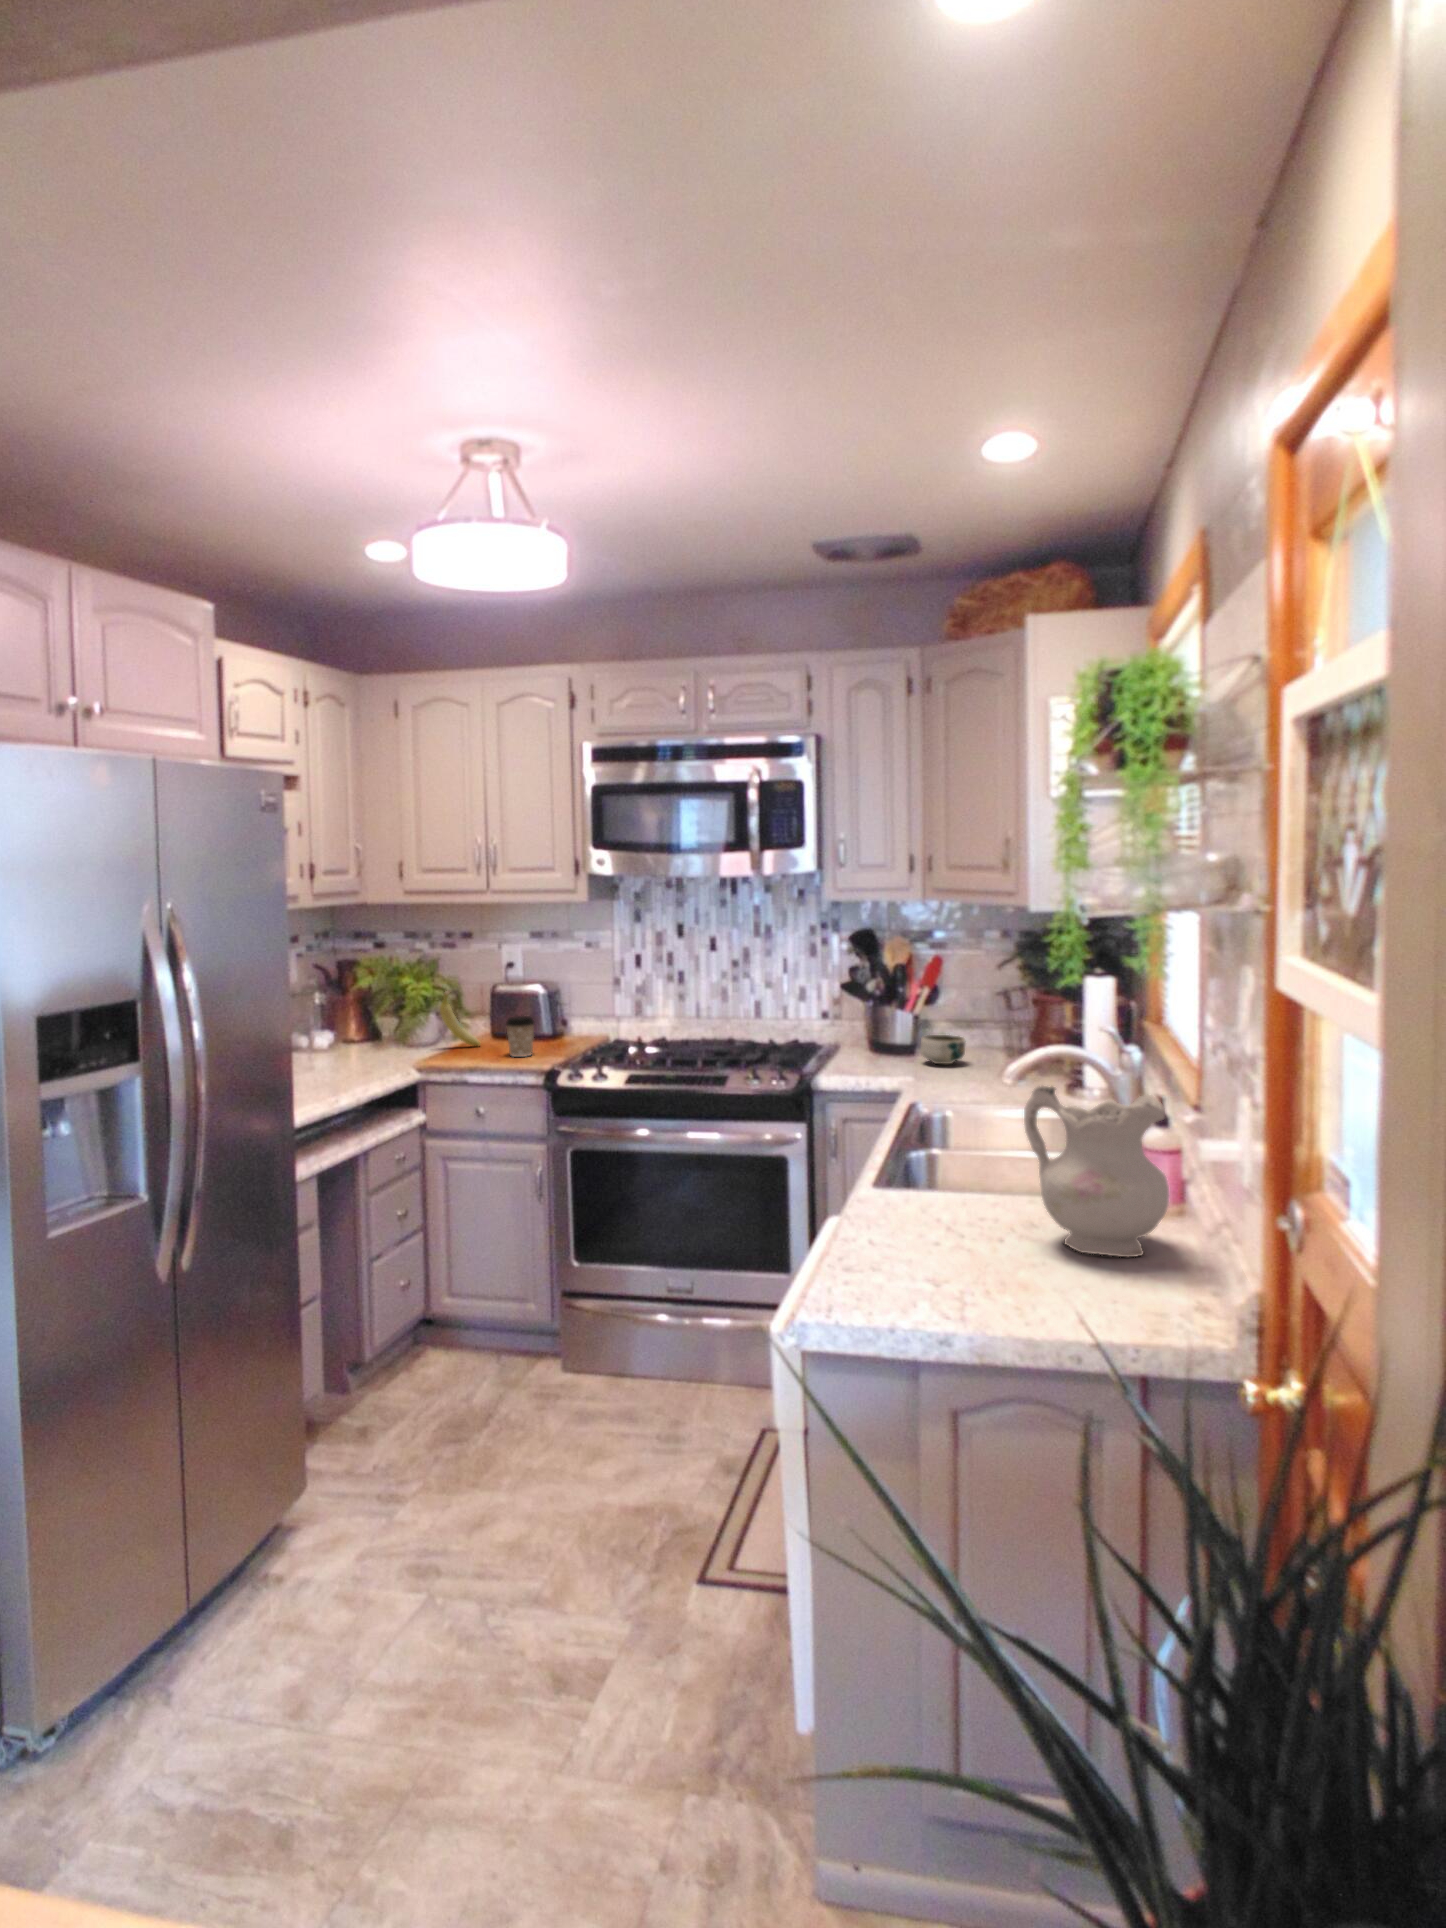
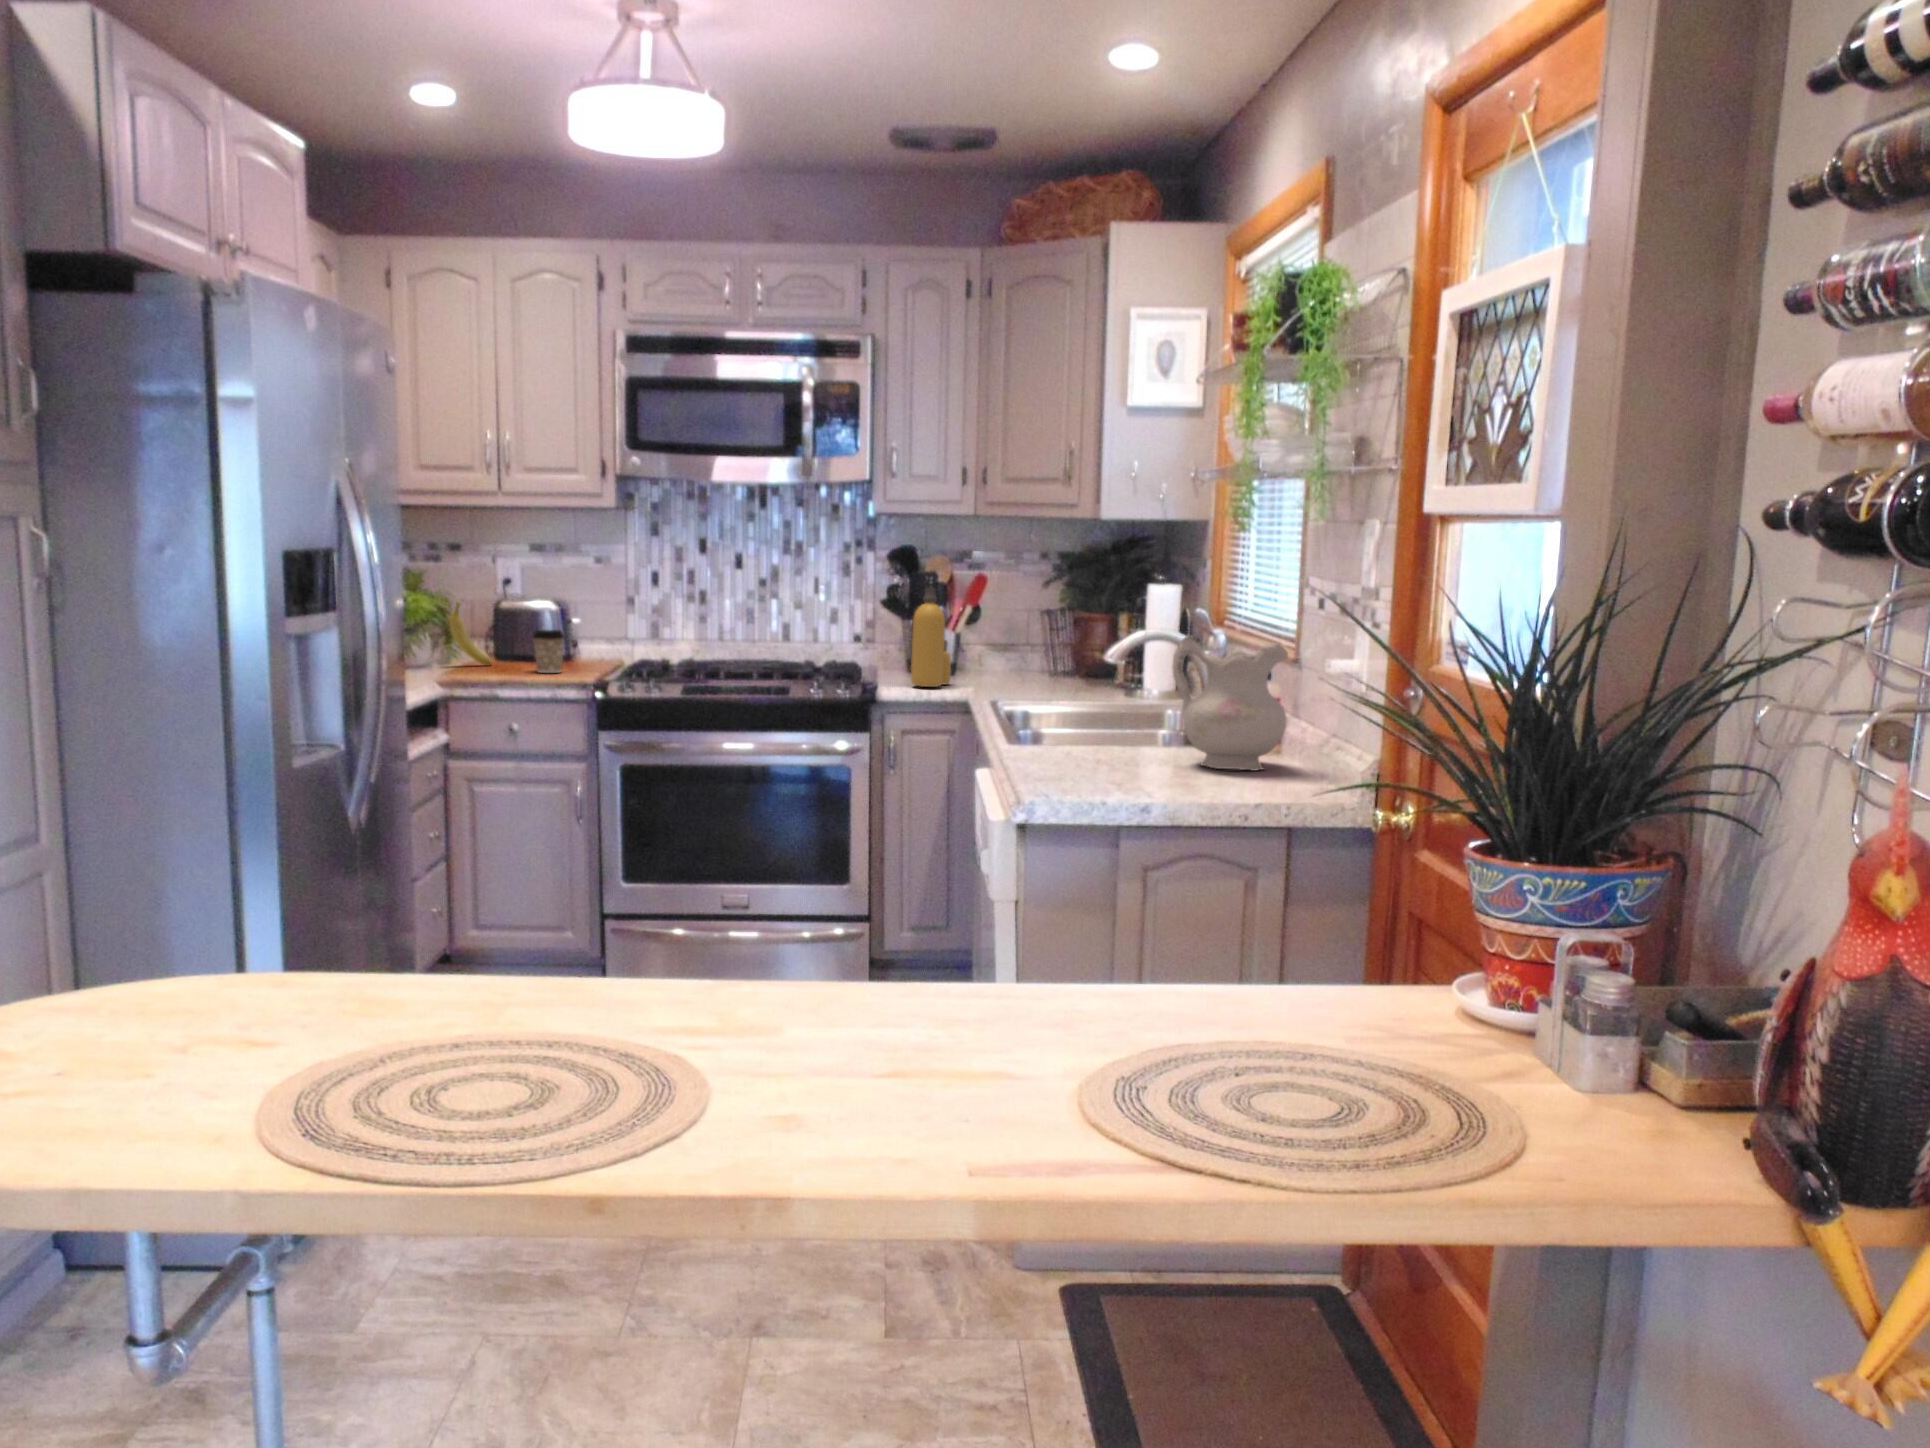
bottle: none [849,976,891,1074] -> present [911,588,951,687]
bowl: present [921,1035,965,1064] -> none [975,654,1019,682]

